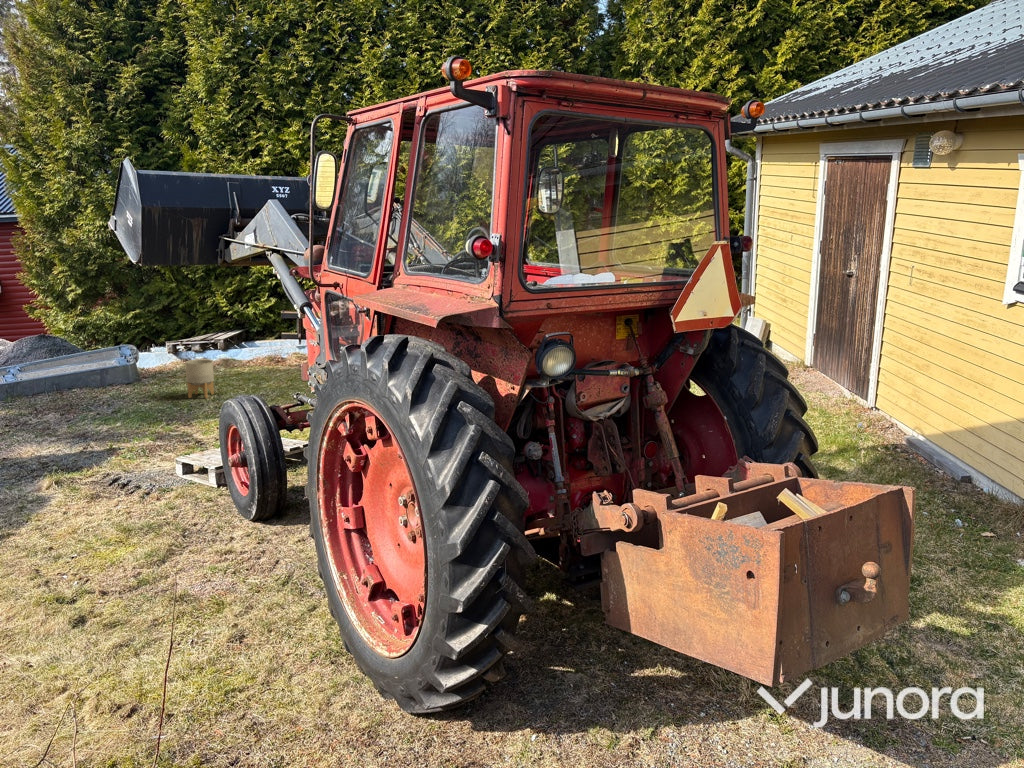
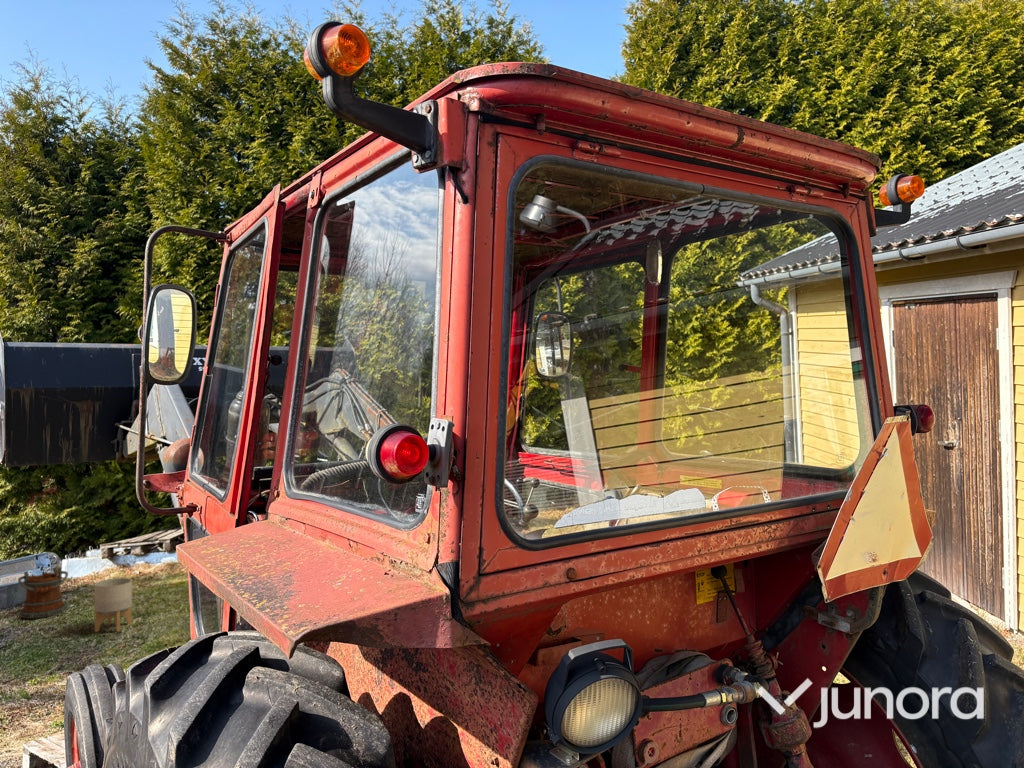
bucket: none [118,352,156,389] -> present [18,567,68,619]

